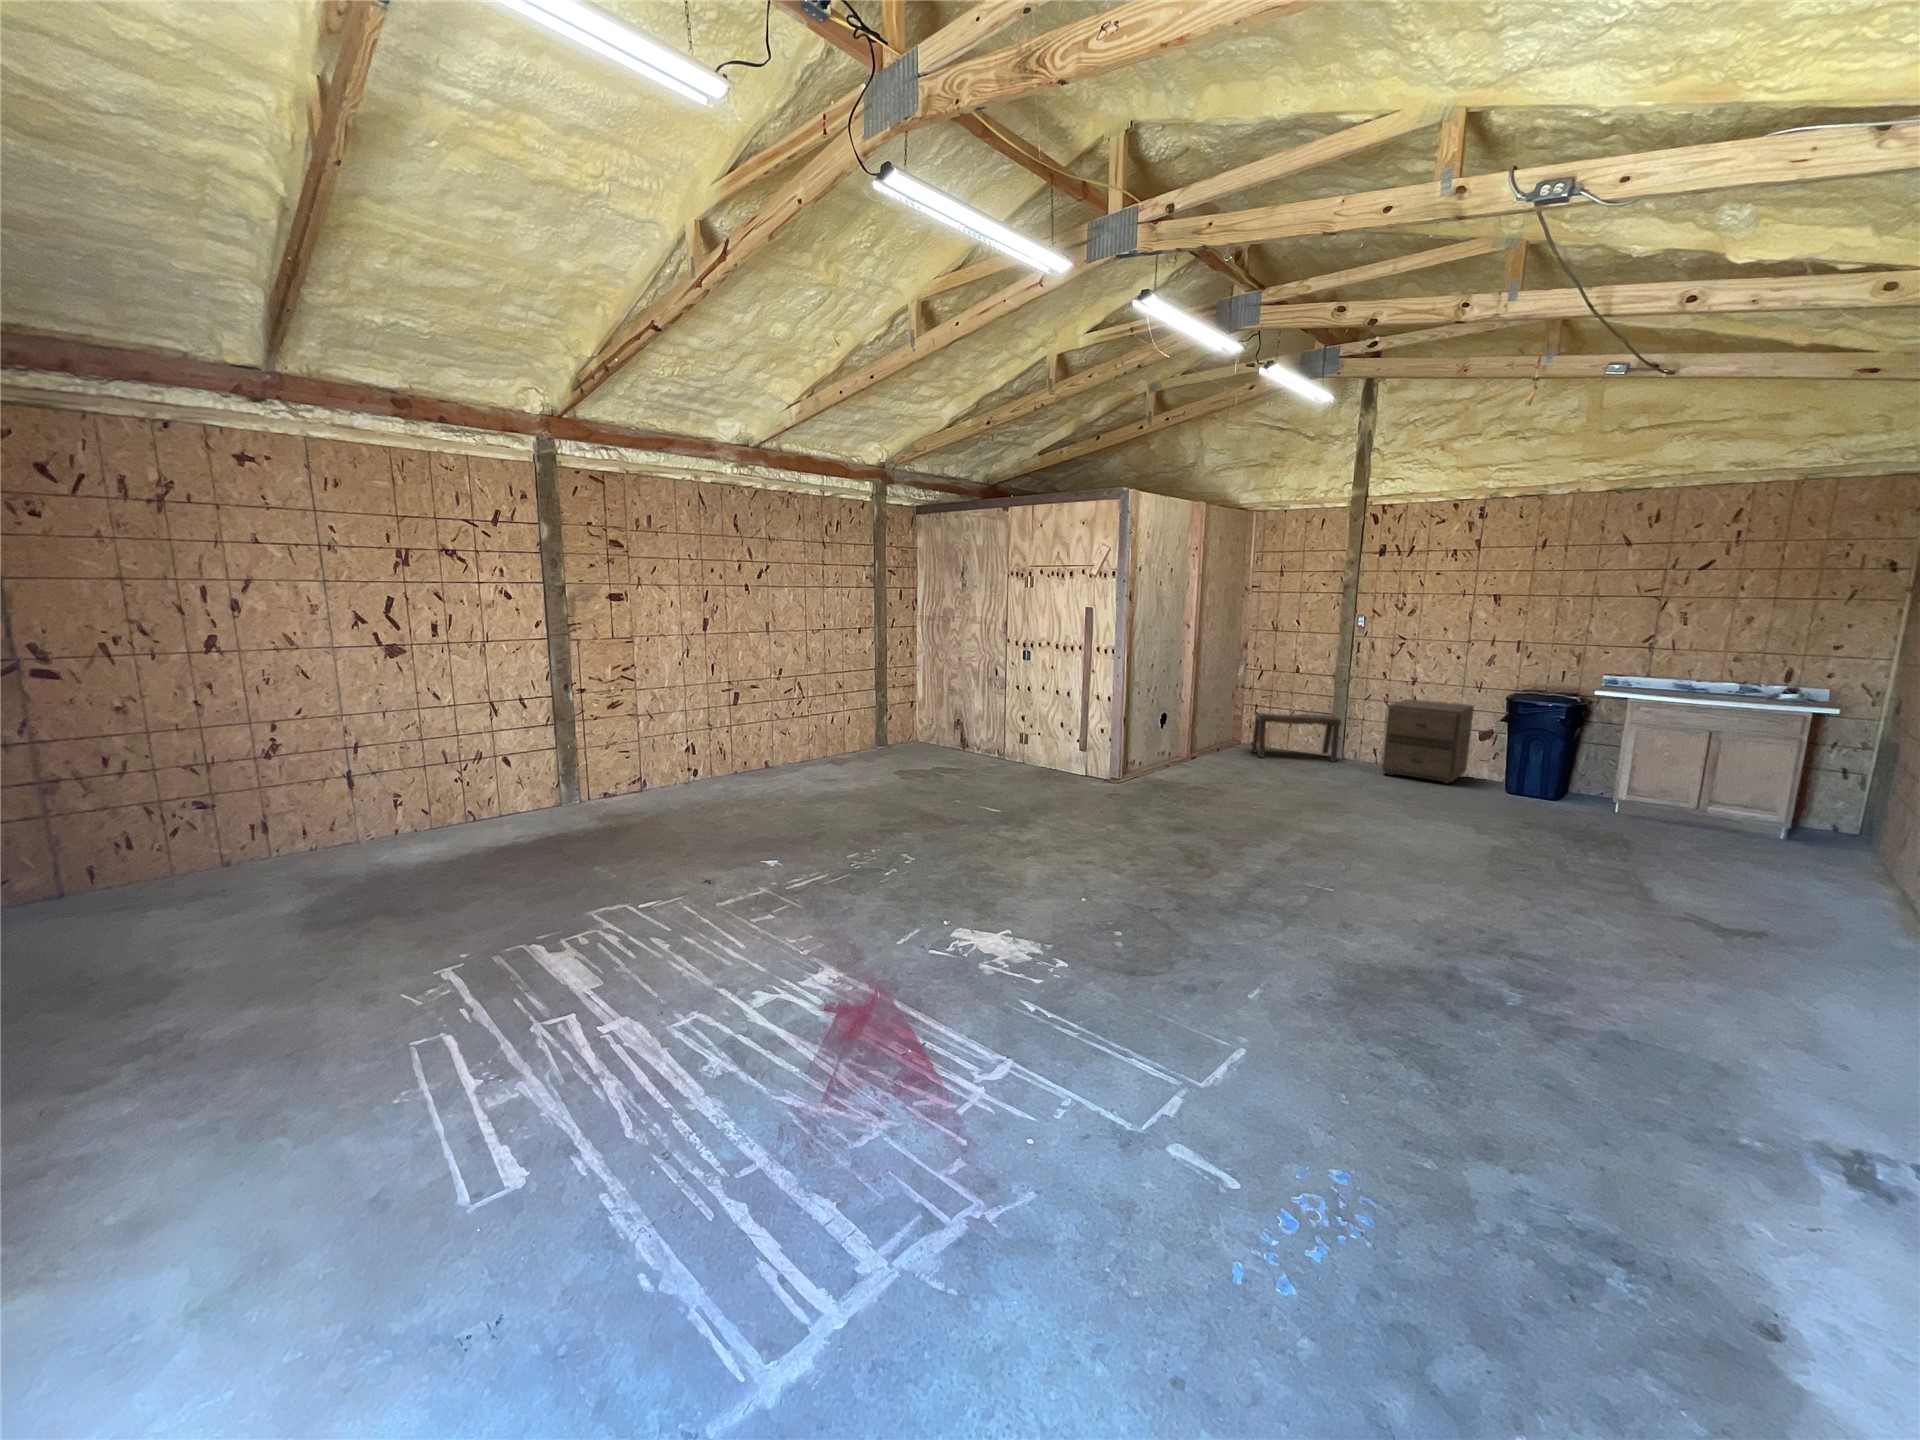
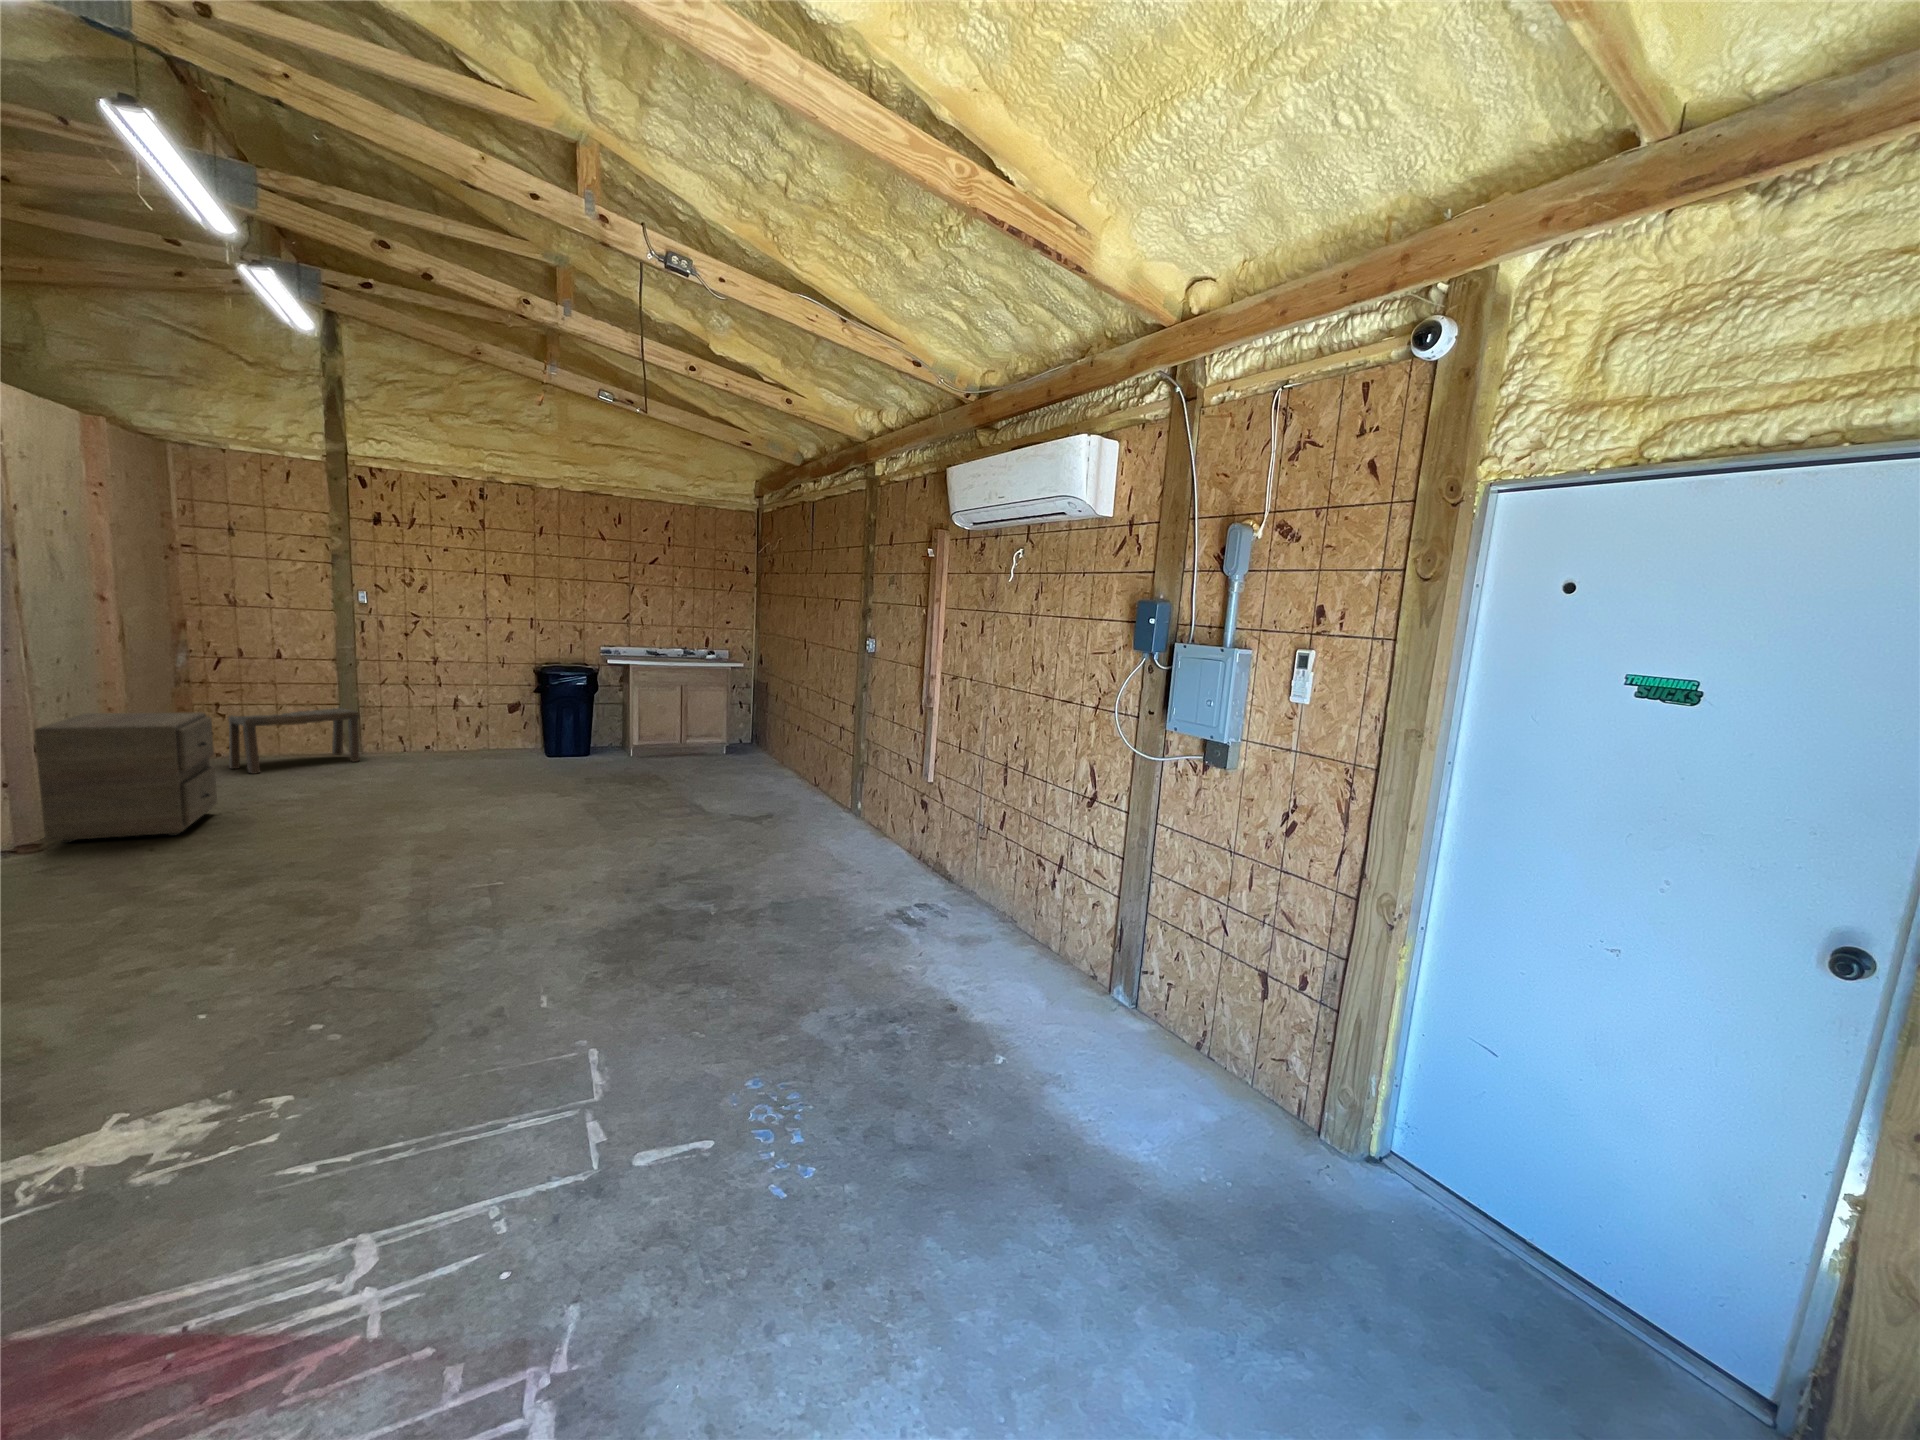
filing cabinet: present [1382,699,1474,784] -> present [34,712,217,843]

